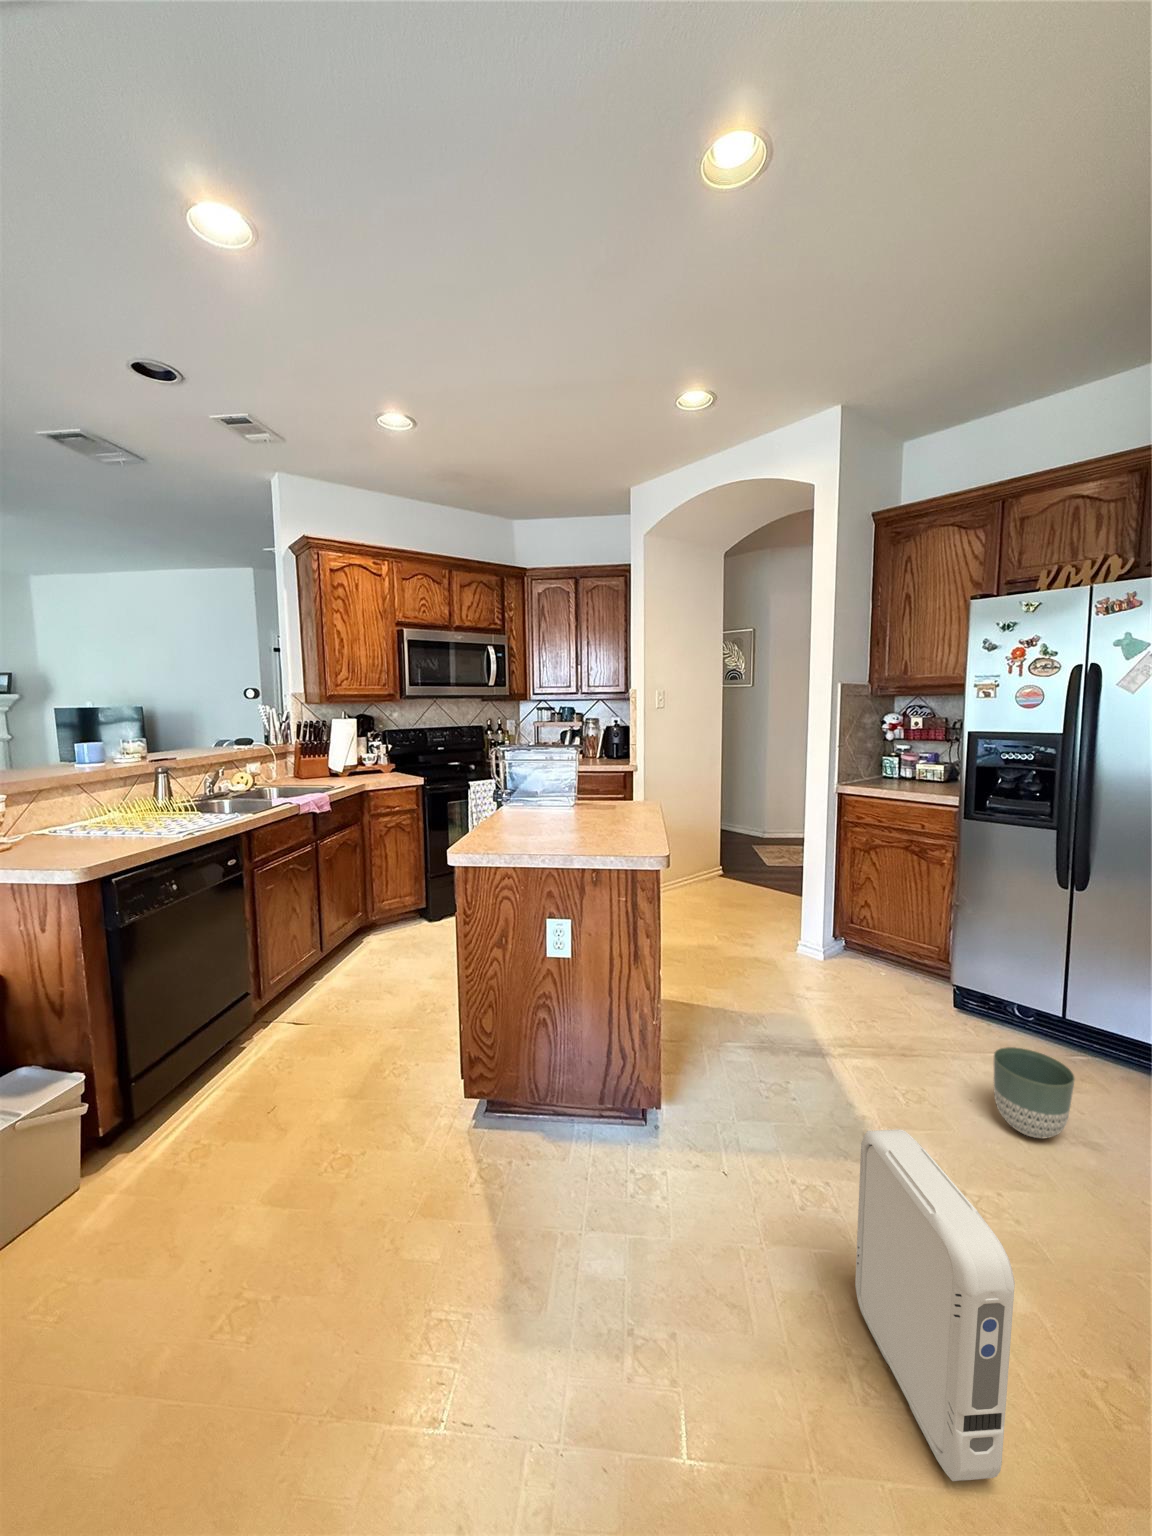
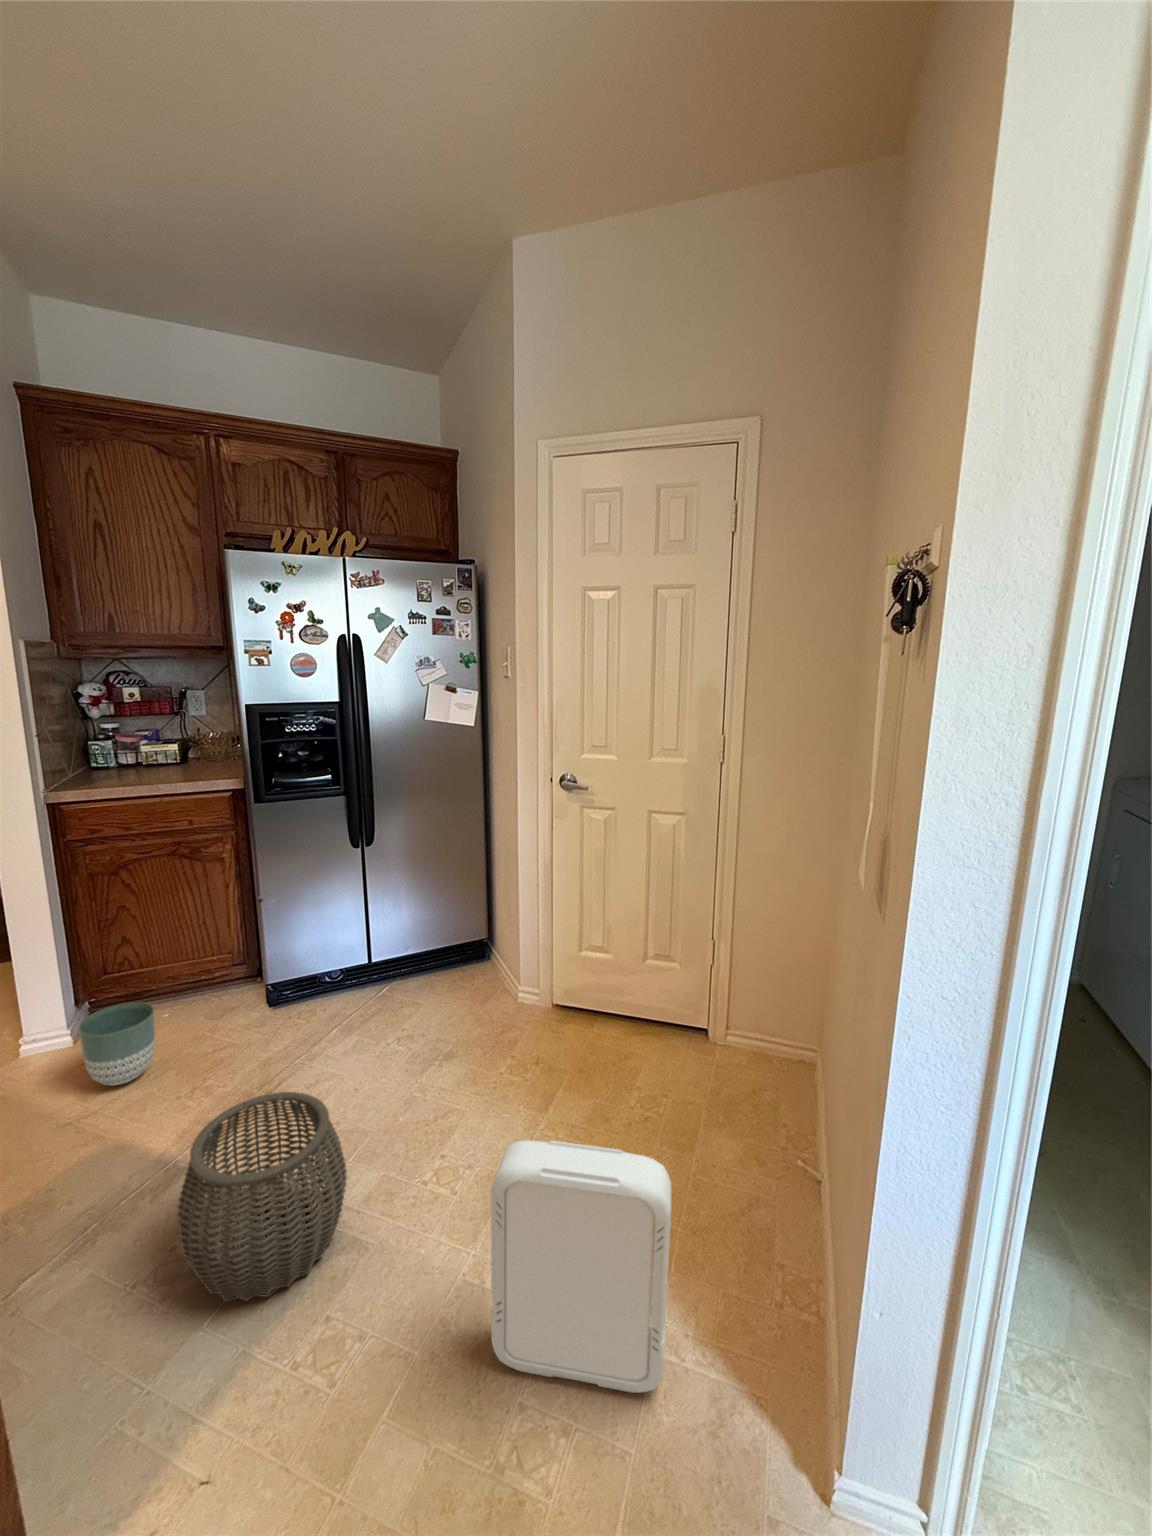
woven basket: none [755,1009,873,1149] -> present [177,1092,347,1301]
planter: present [993,1047,1075,1138] -> present [78,1002,155,1086]

